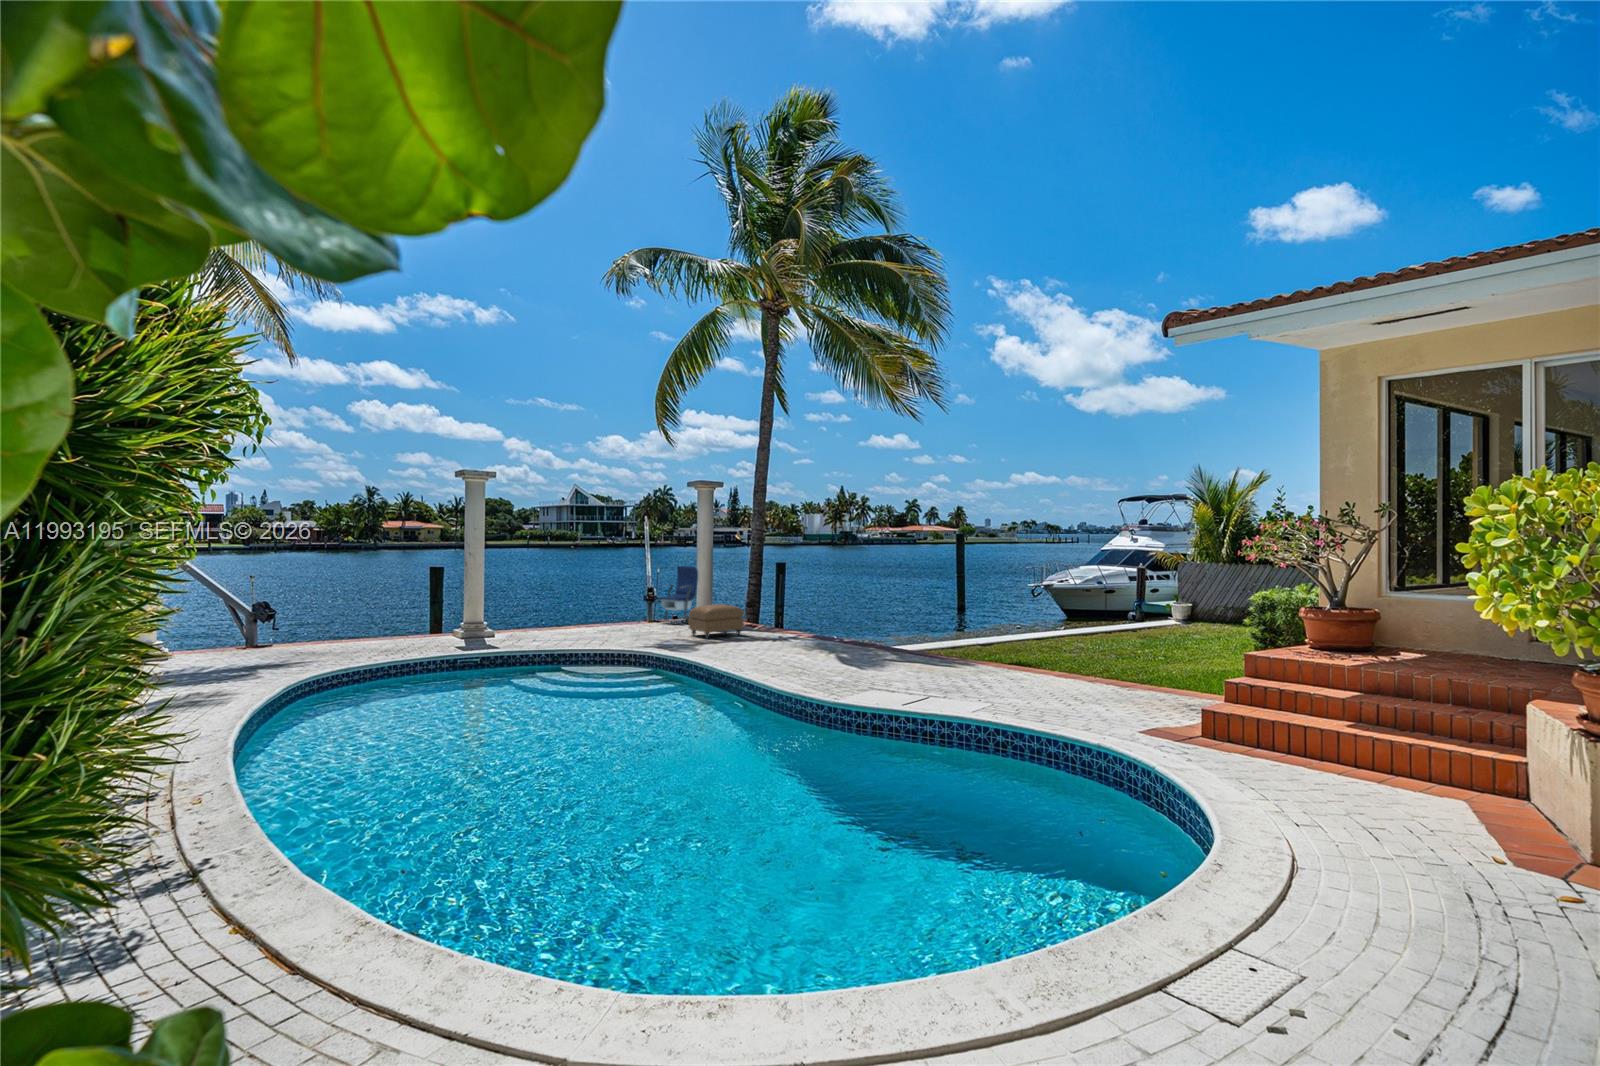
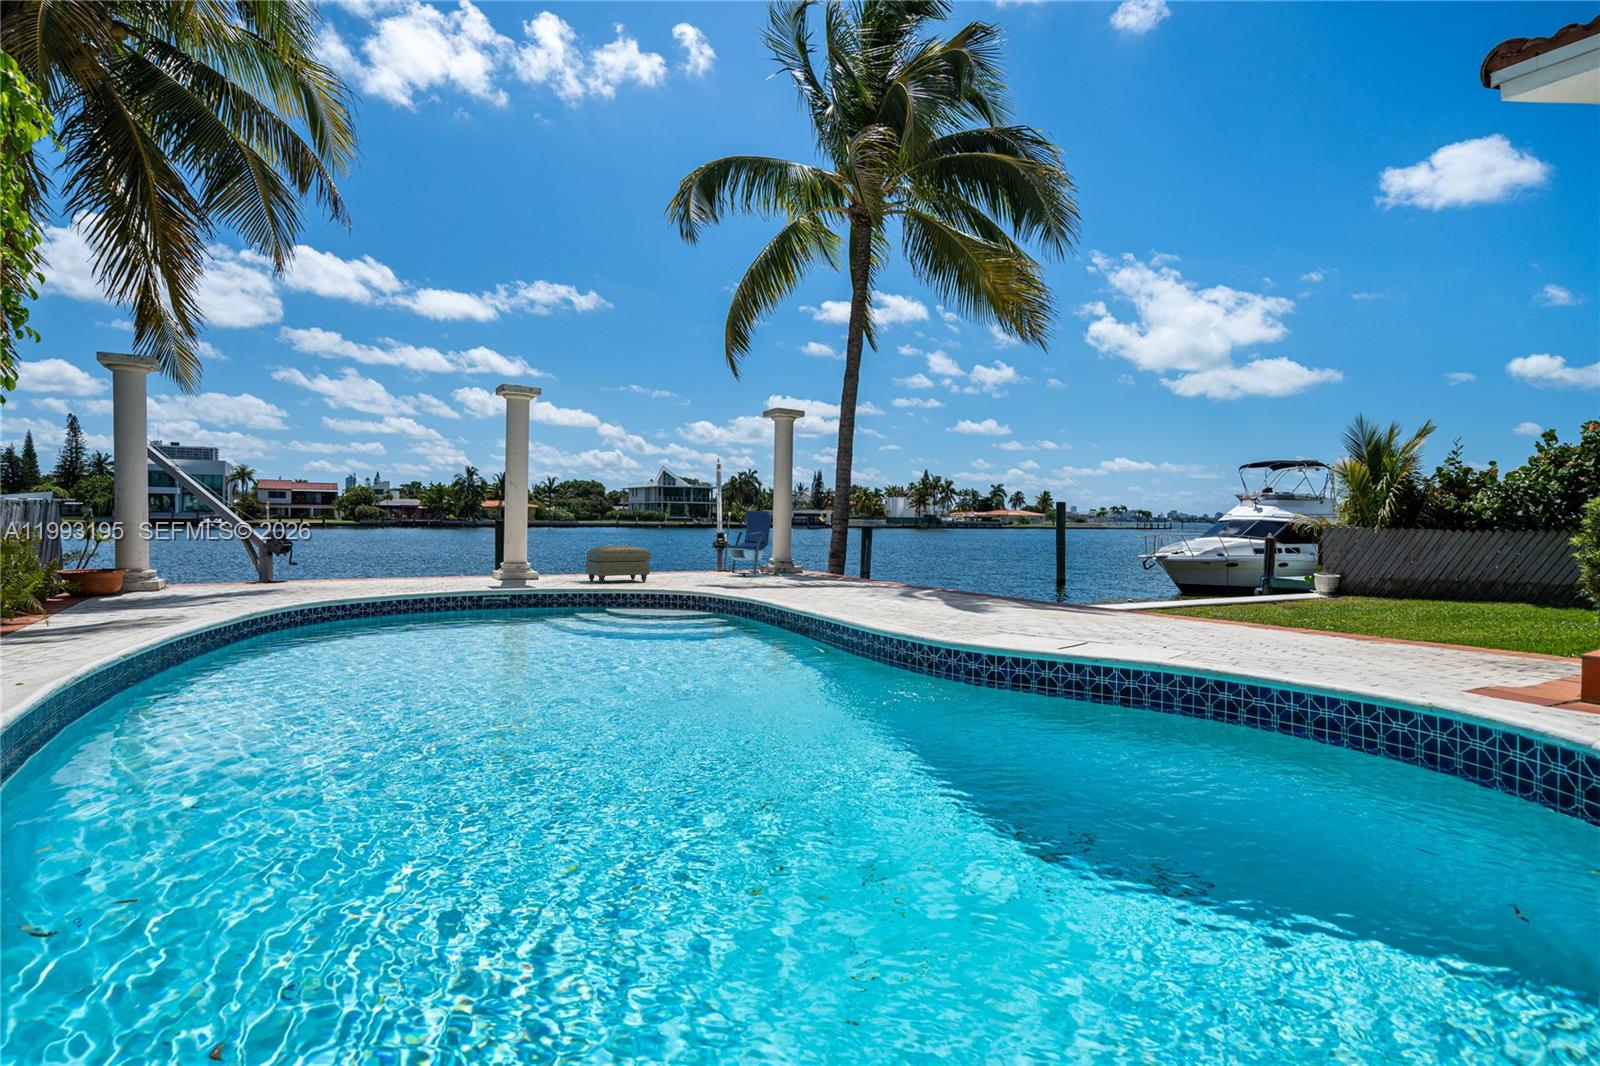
ottoman: present [688,604,744,639] -> present [586,545,651,584]

